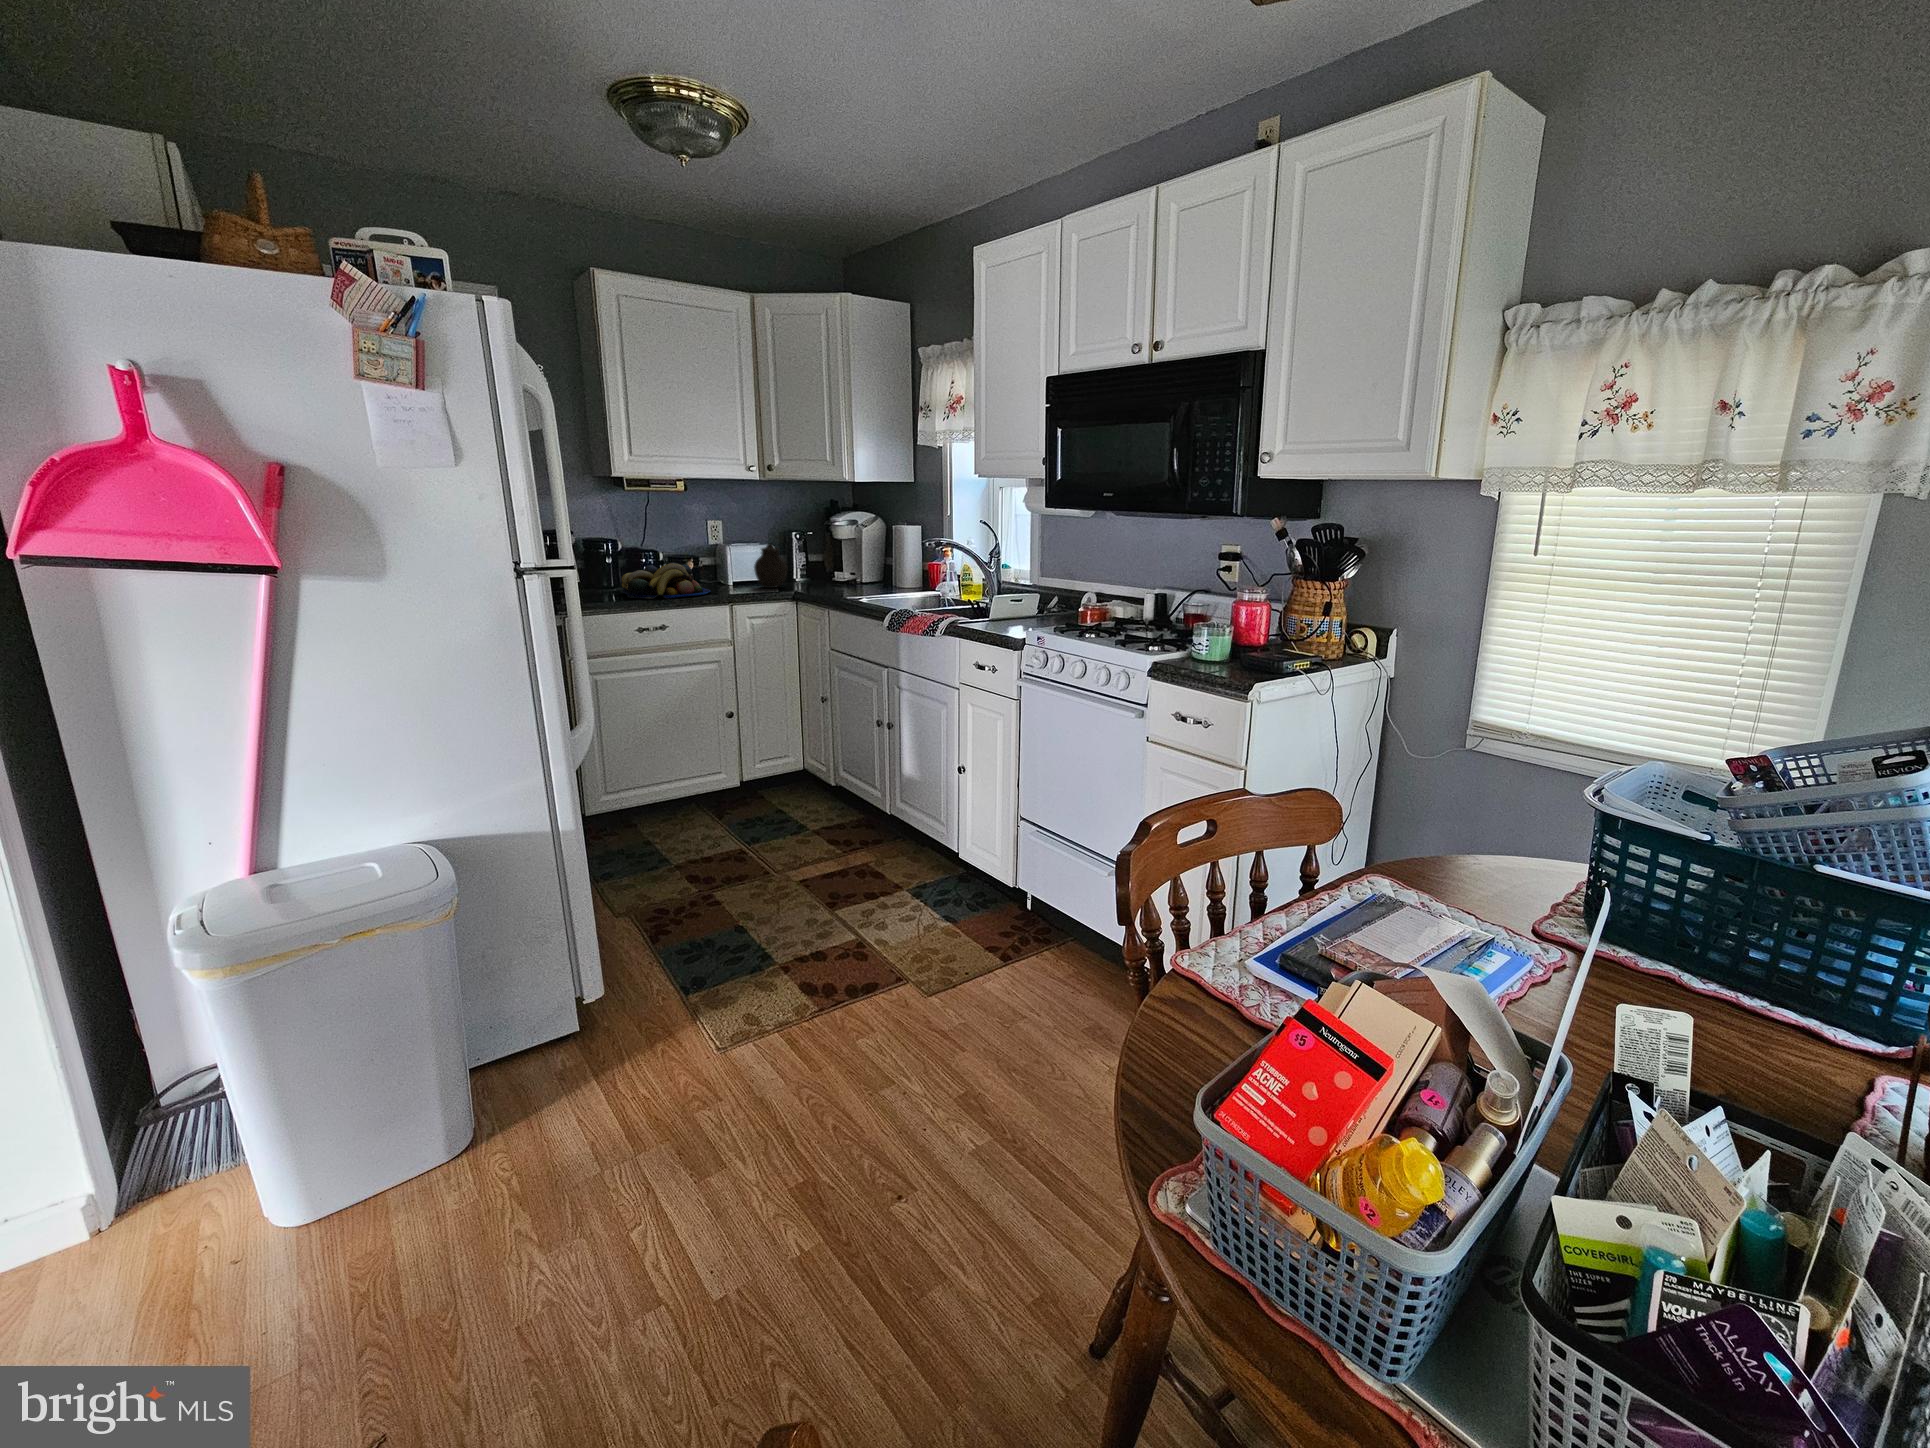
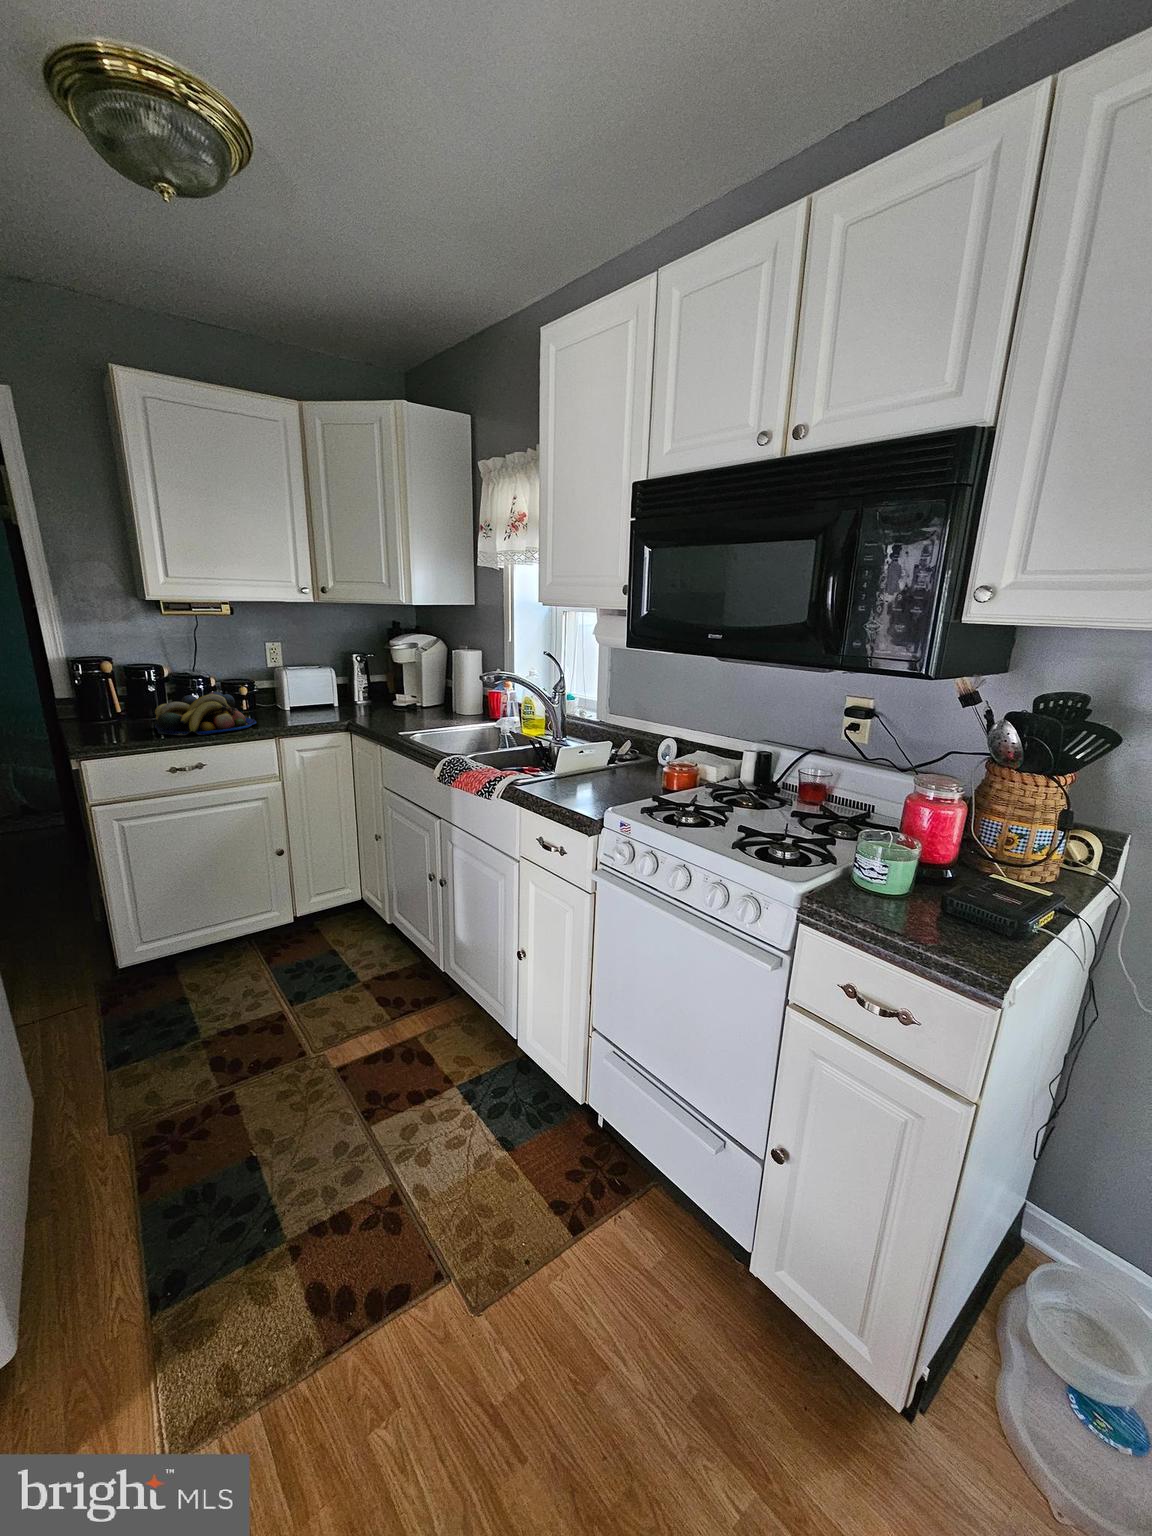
jar: present [754,543,788,588] -> none [307,669,343,716]

